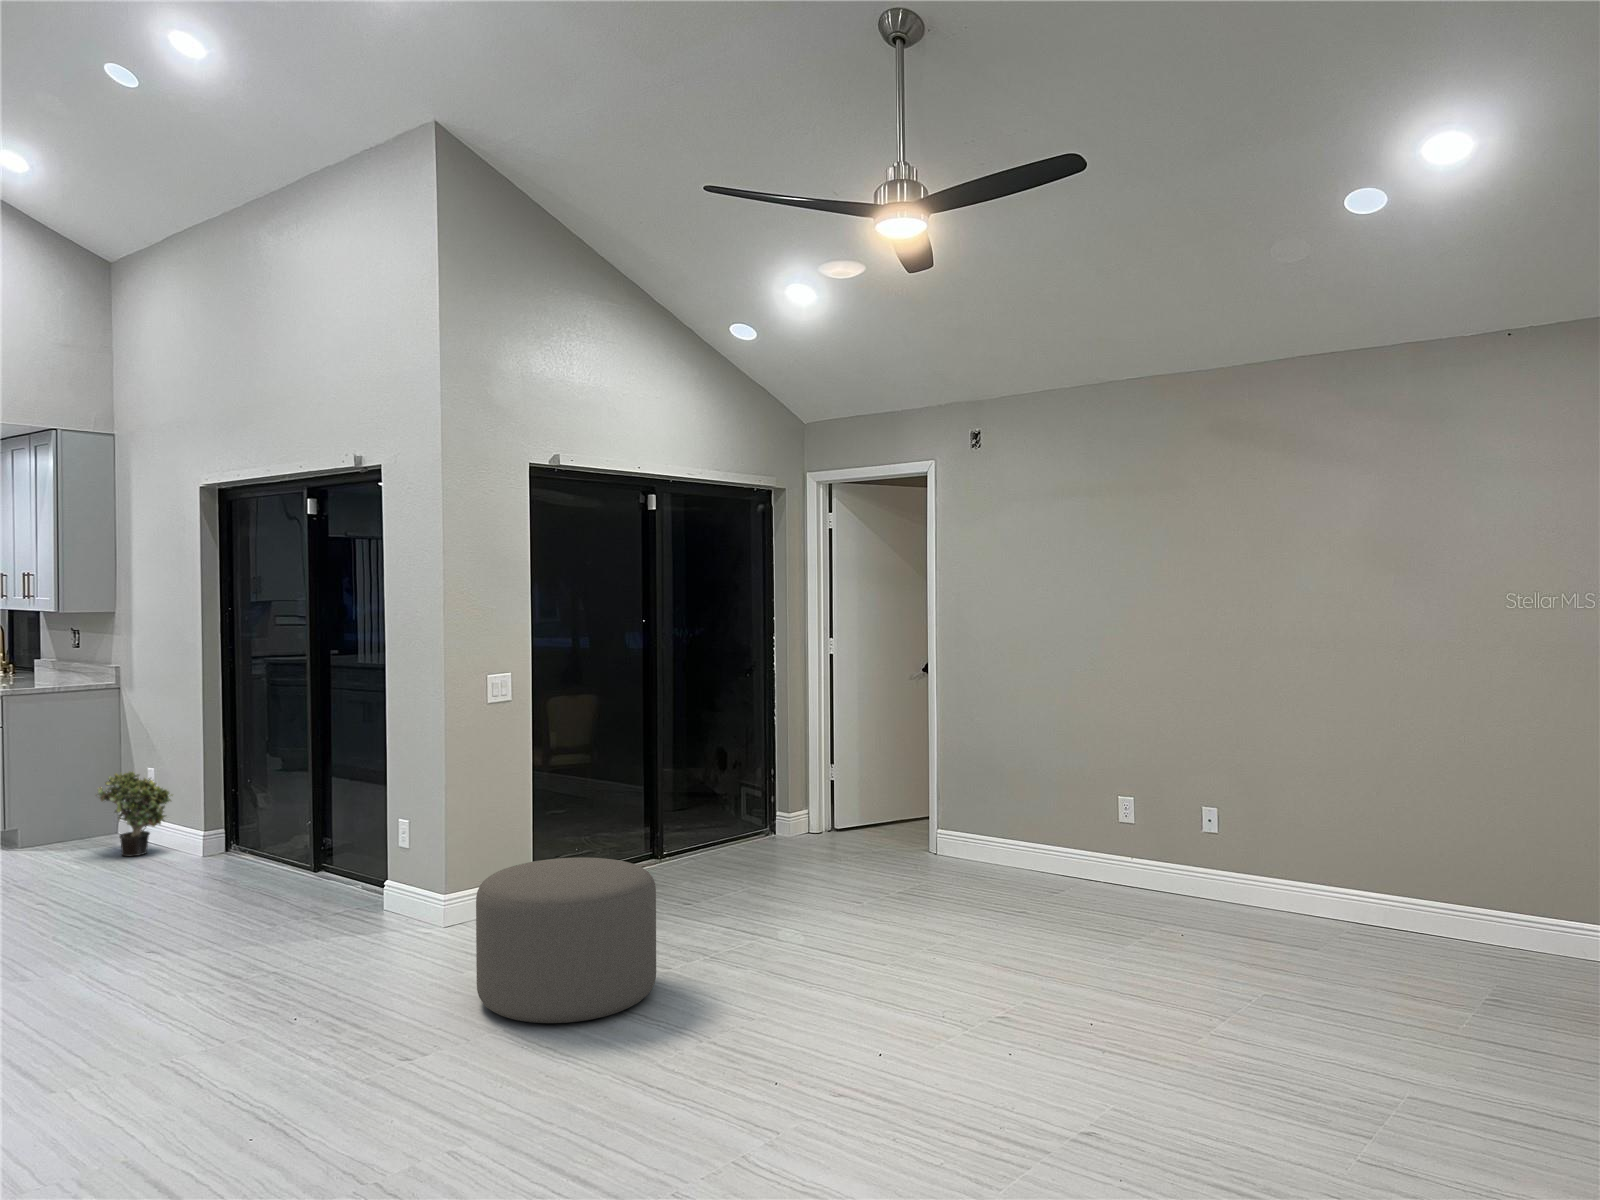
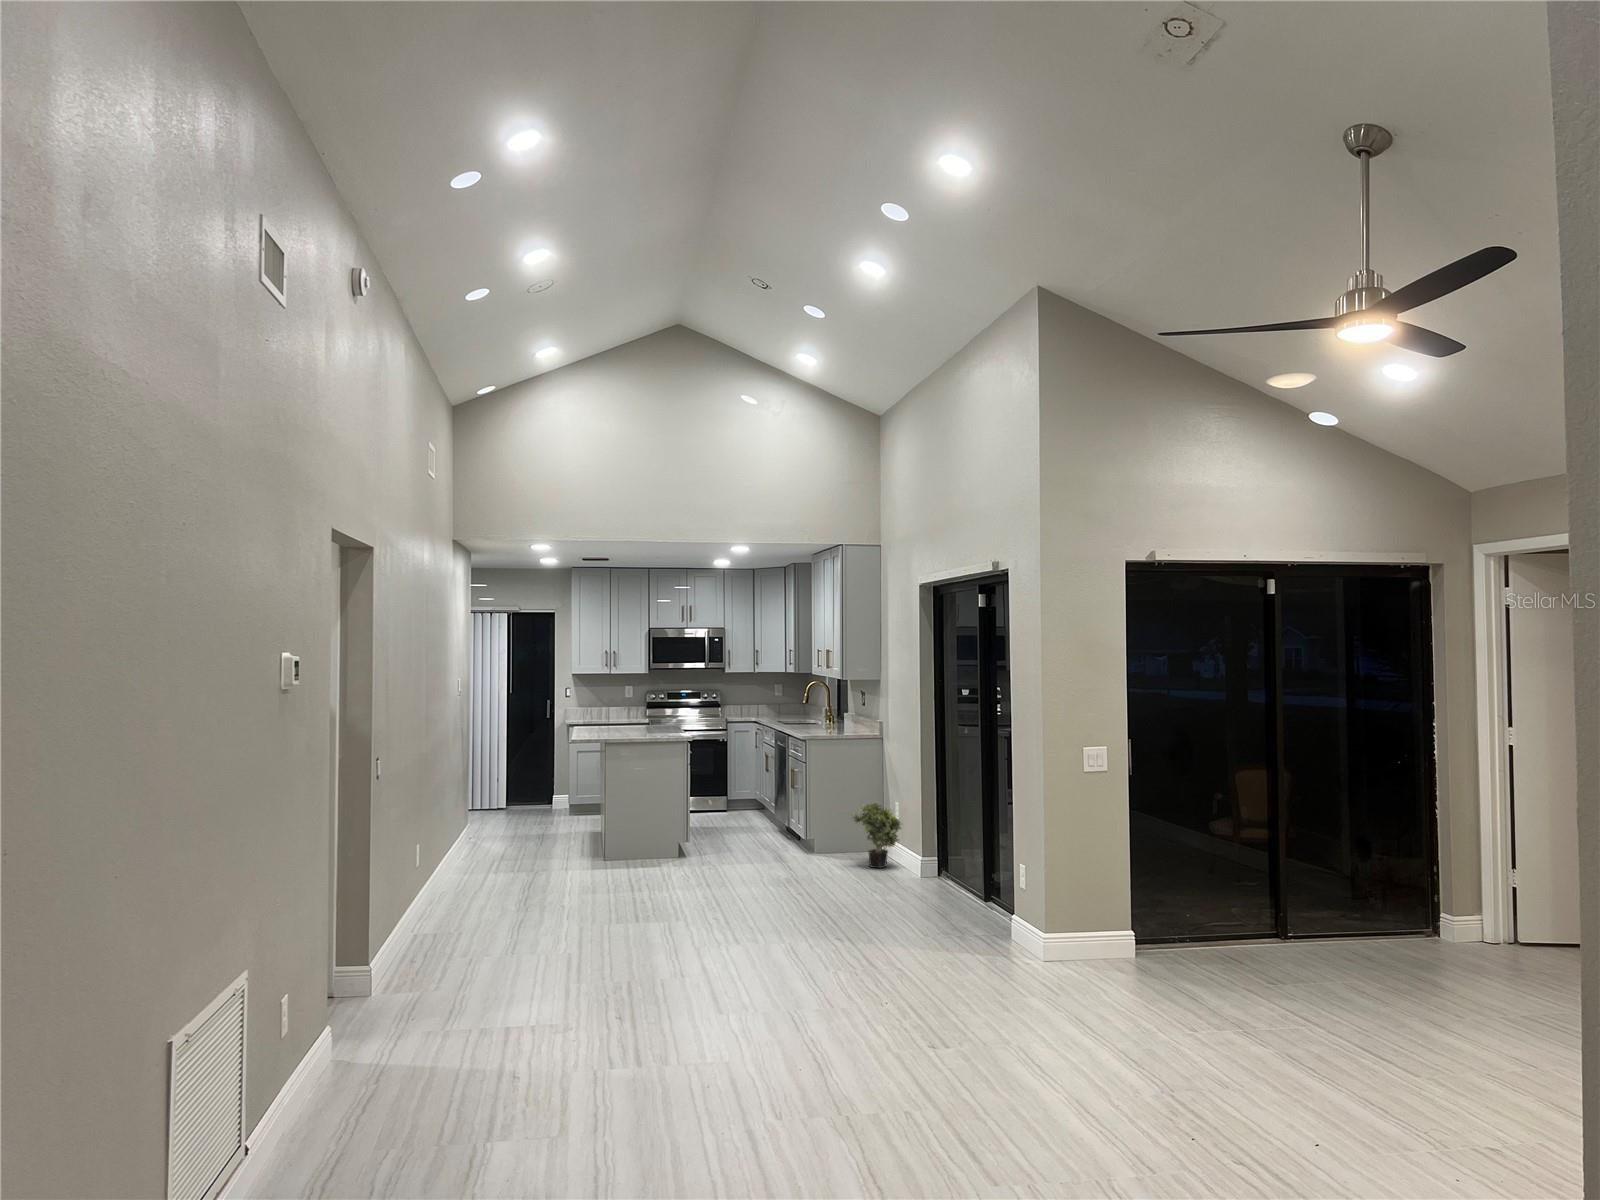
ottoman: present [476,858,656,1023] -> none [1020,912,1178,1055]

